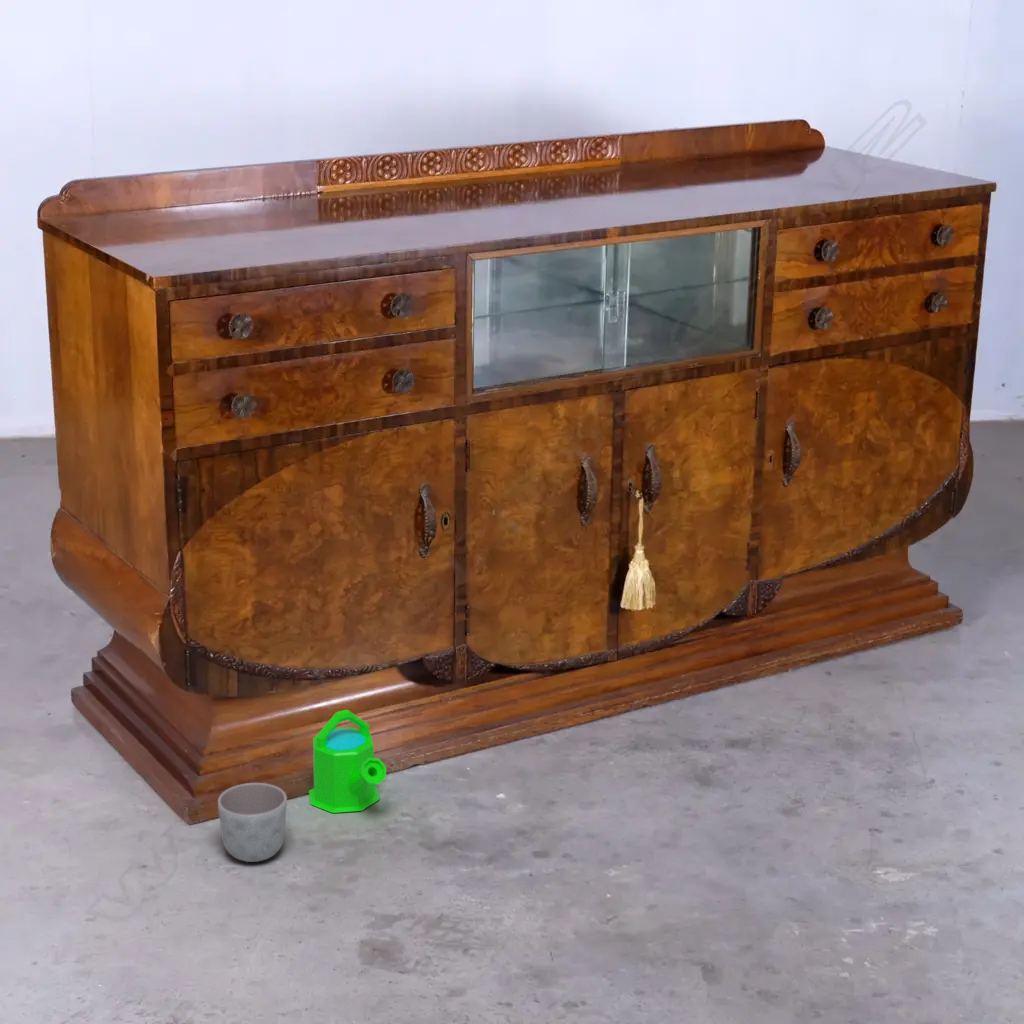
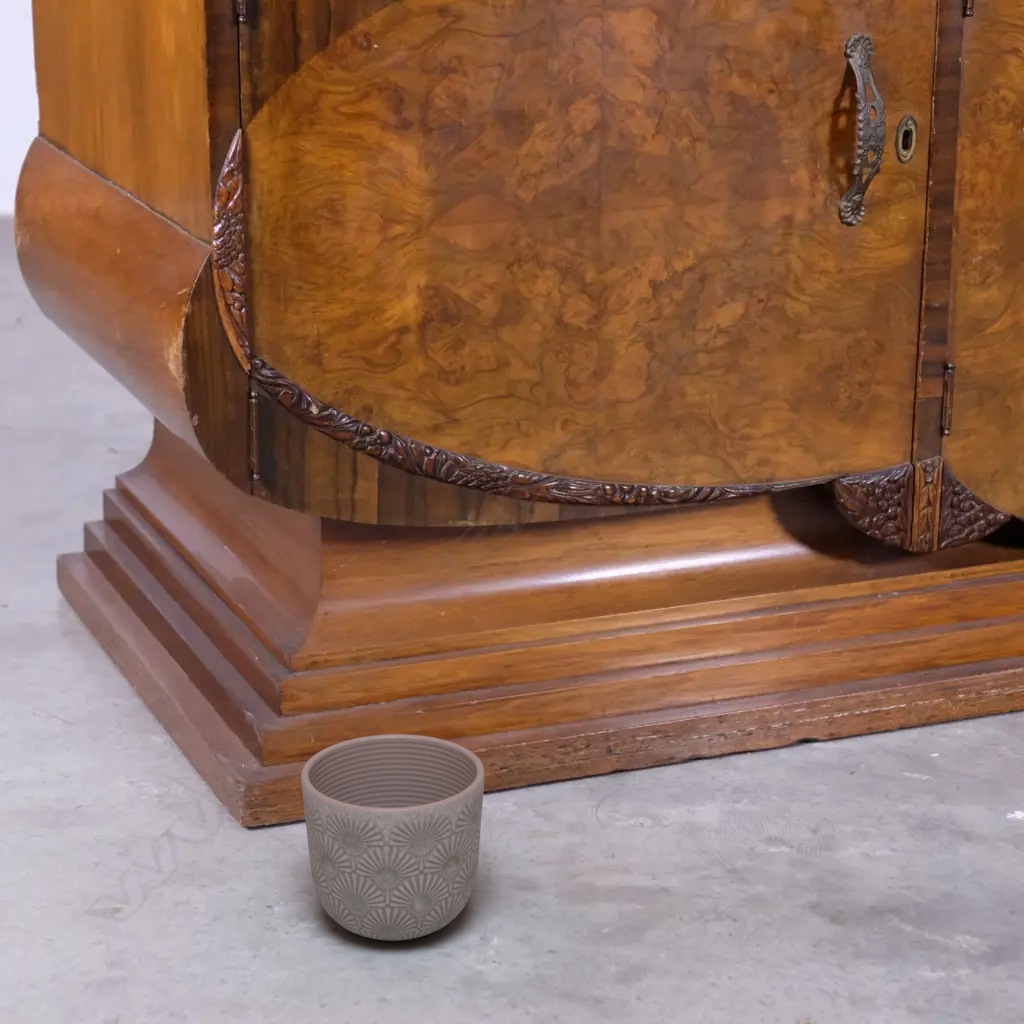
watering can: present [309,710,386,813] -> none [548,575,749,833]

